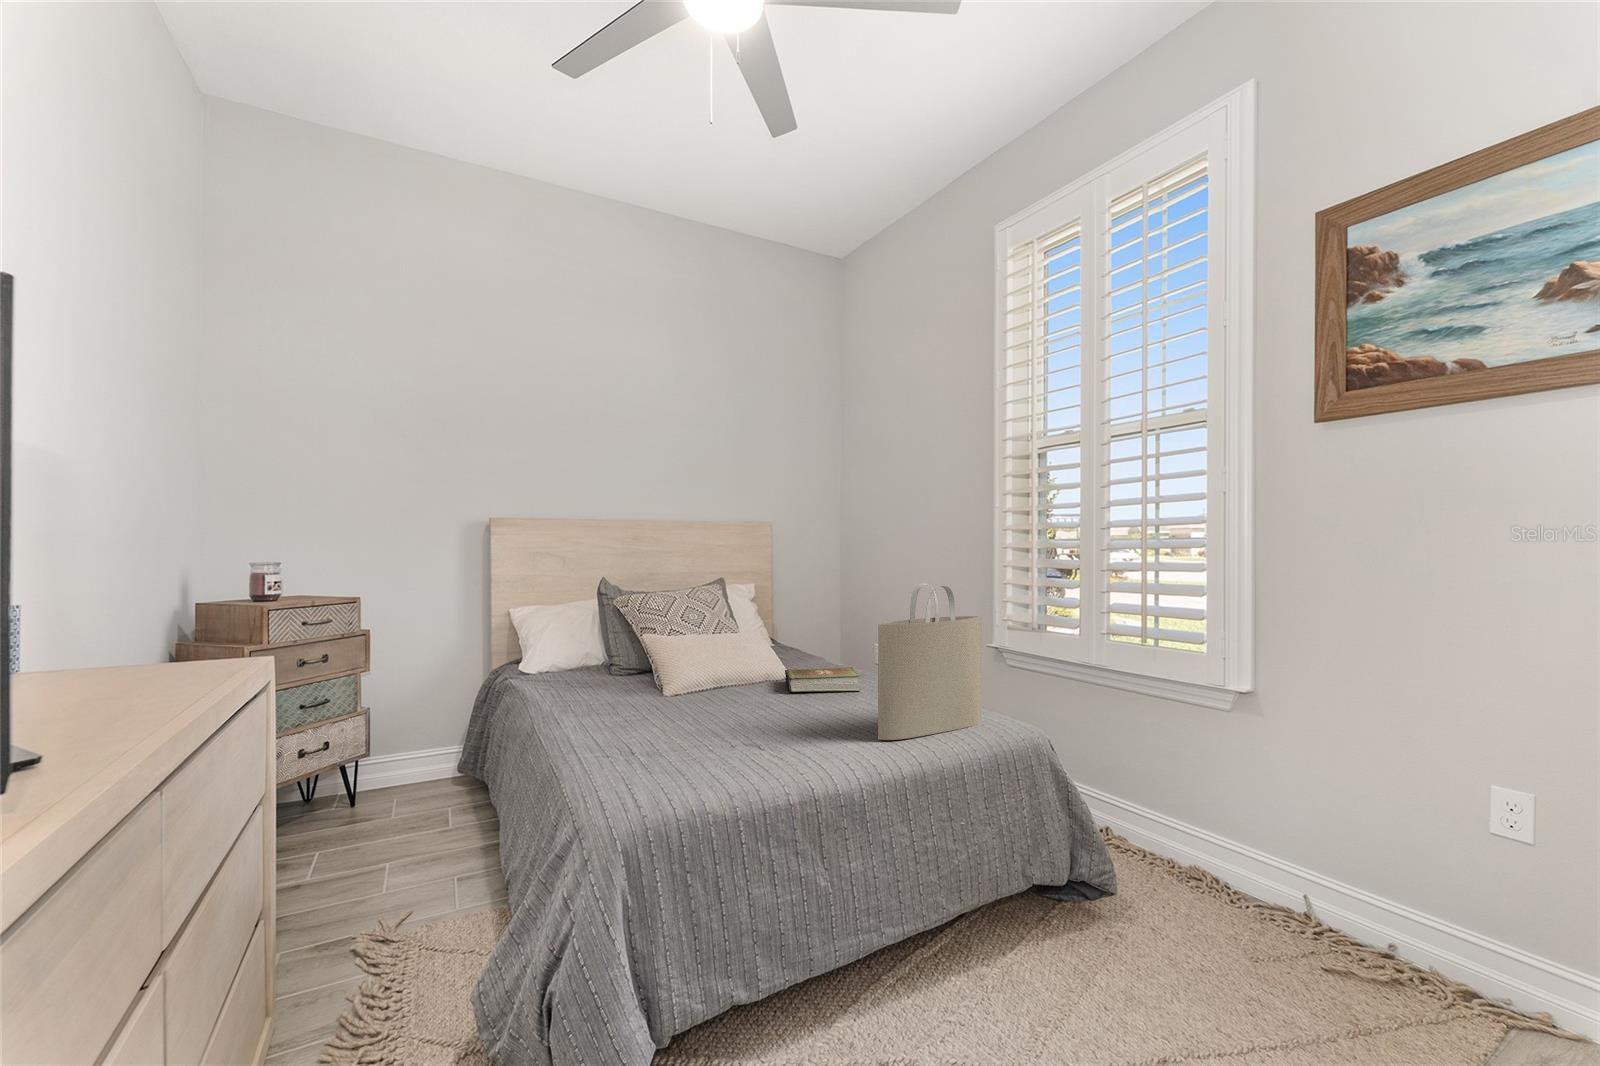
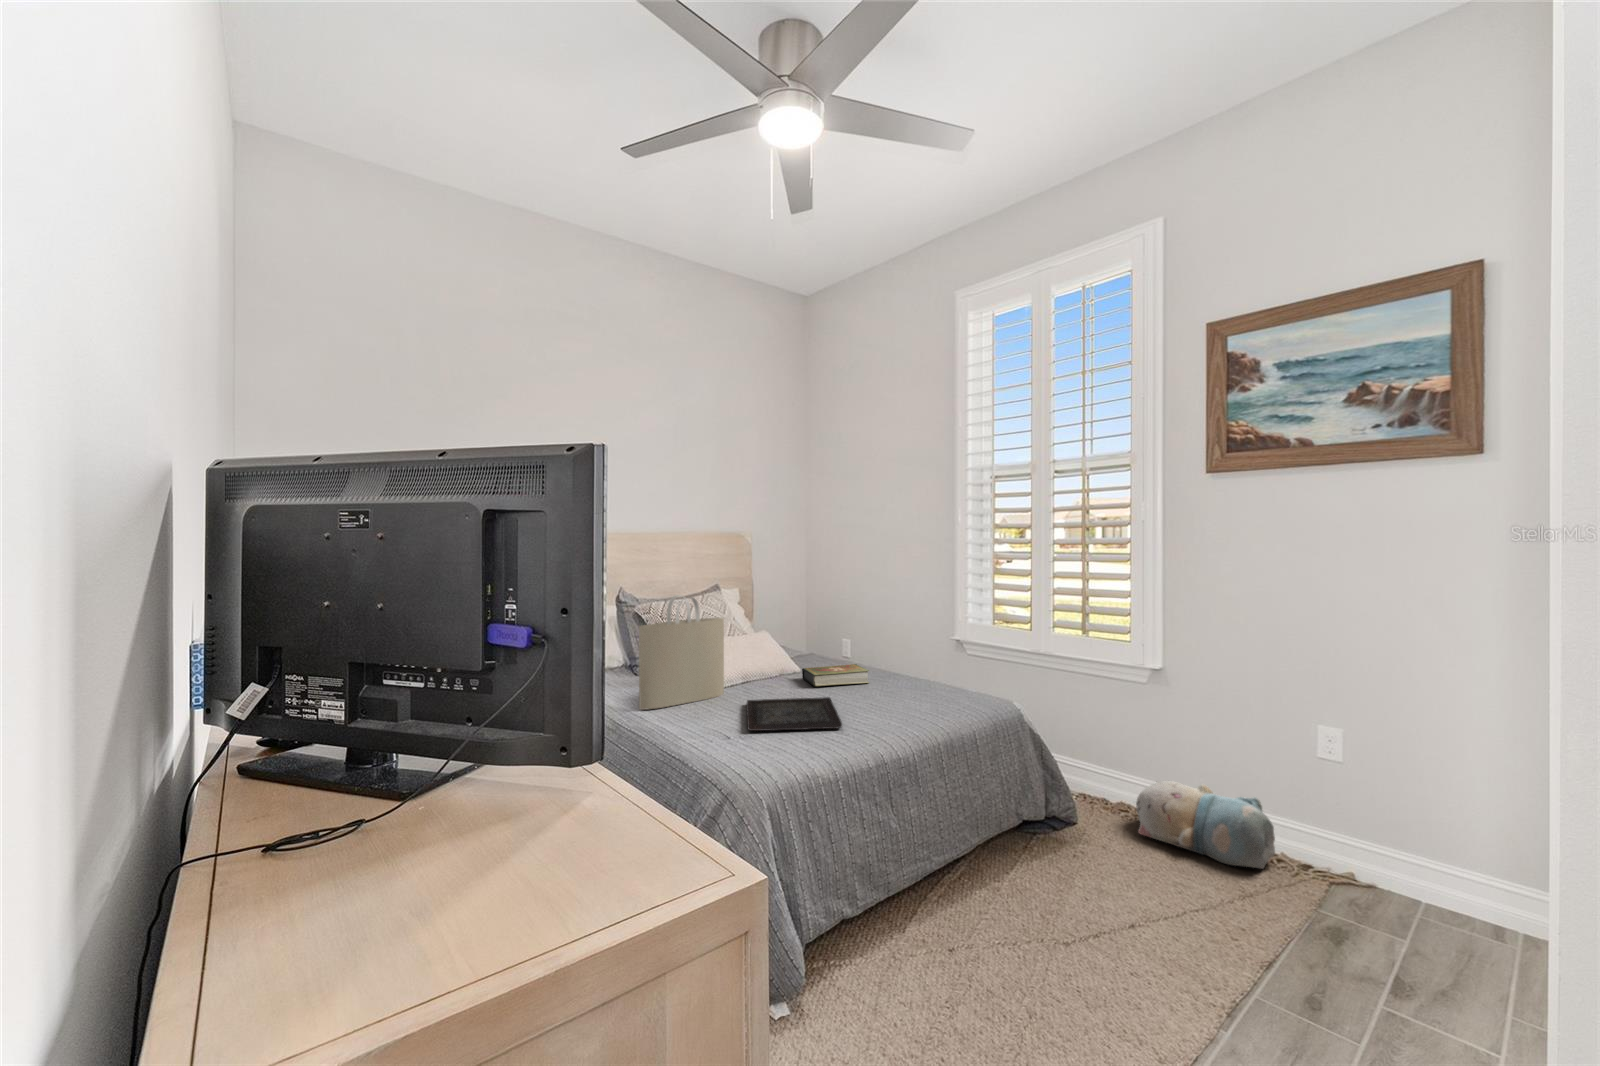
tote bag: present [878,583,982,740] -> present [639,595,724,710]
tray: none [662,705,795,747] -> present [746,697,842,731]
plush toy: none [1207,843,1417,991] -> present [1136,781,1275,869]

